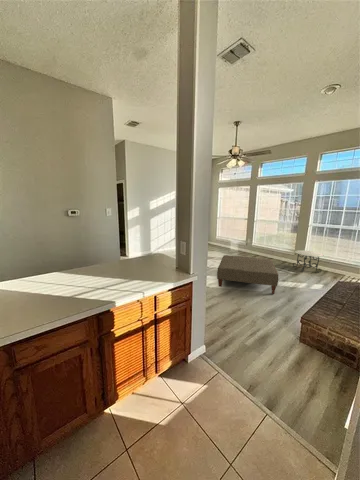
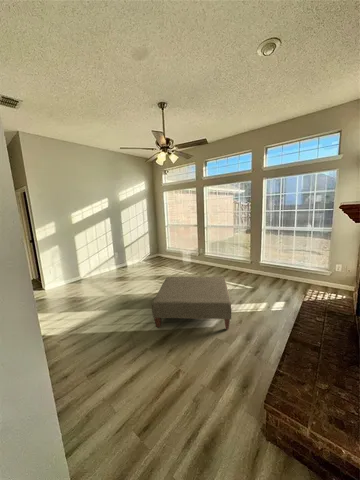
side table: present [293,250,323,272] -> none [249,258,281,285]

